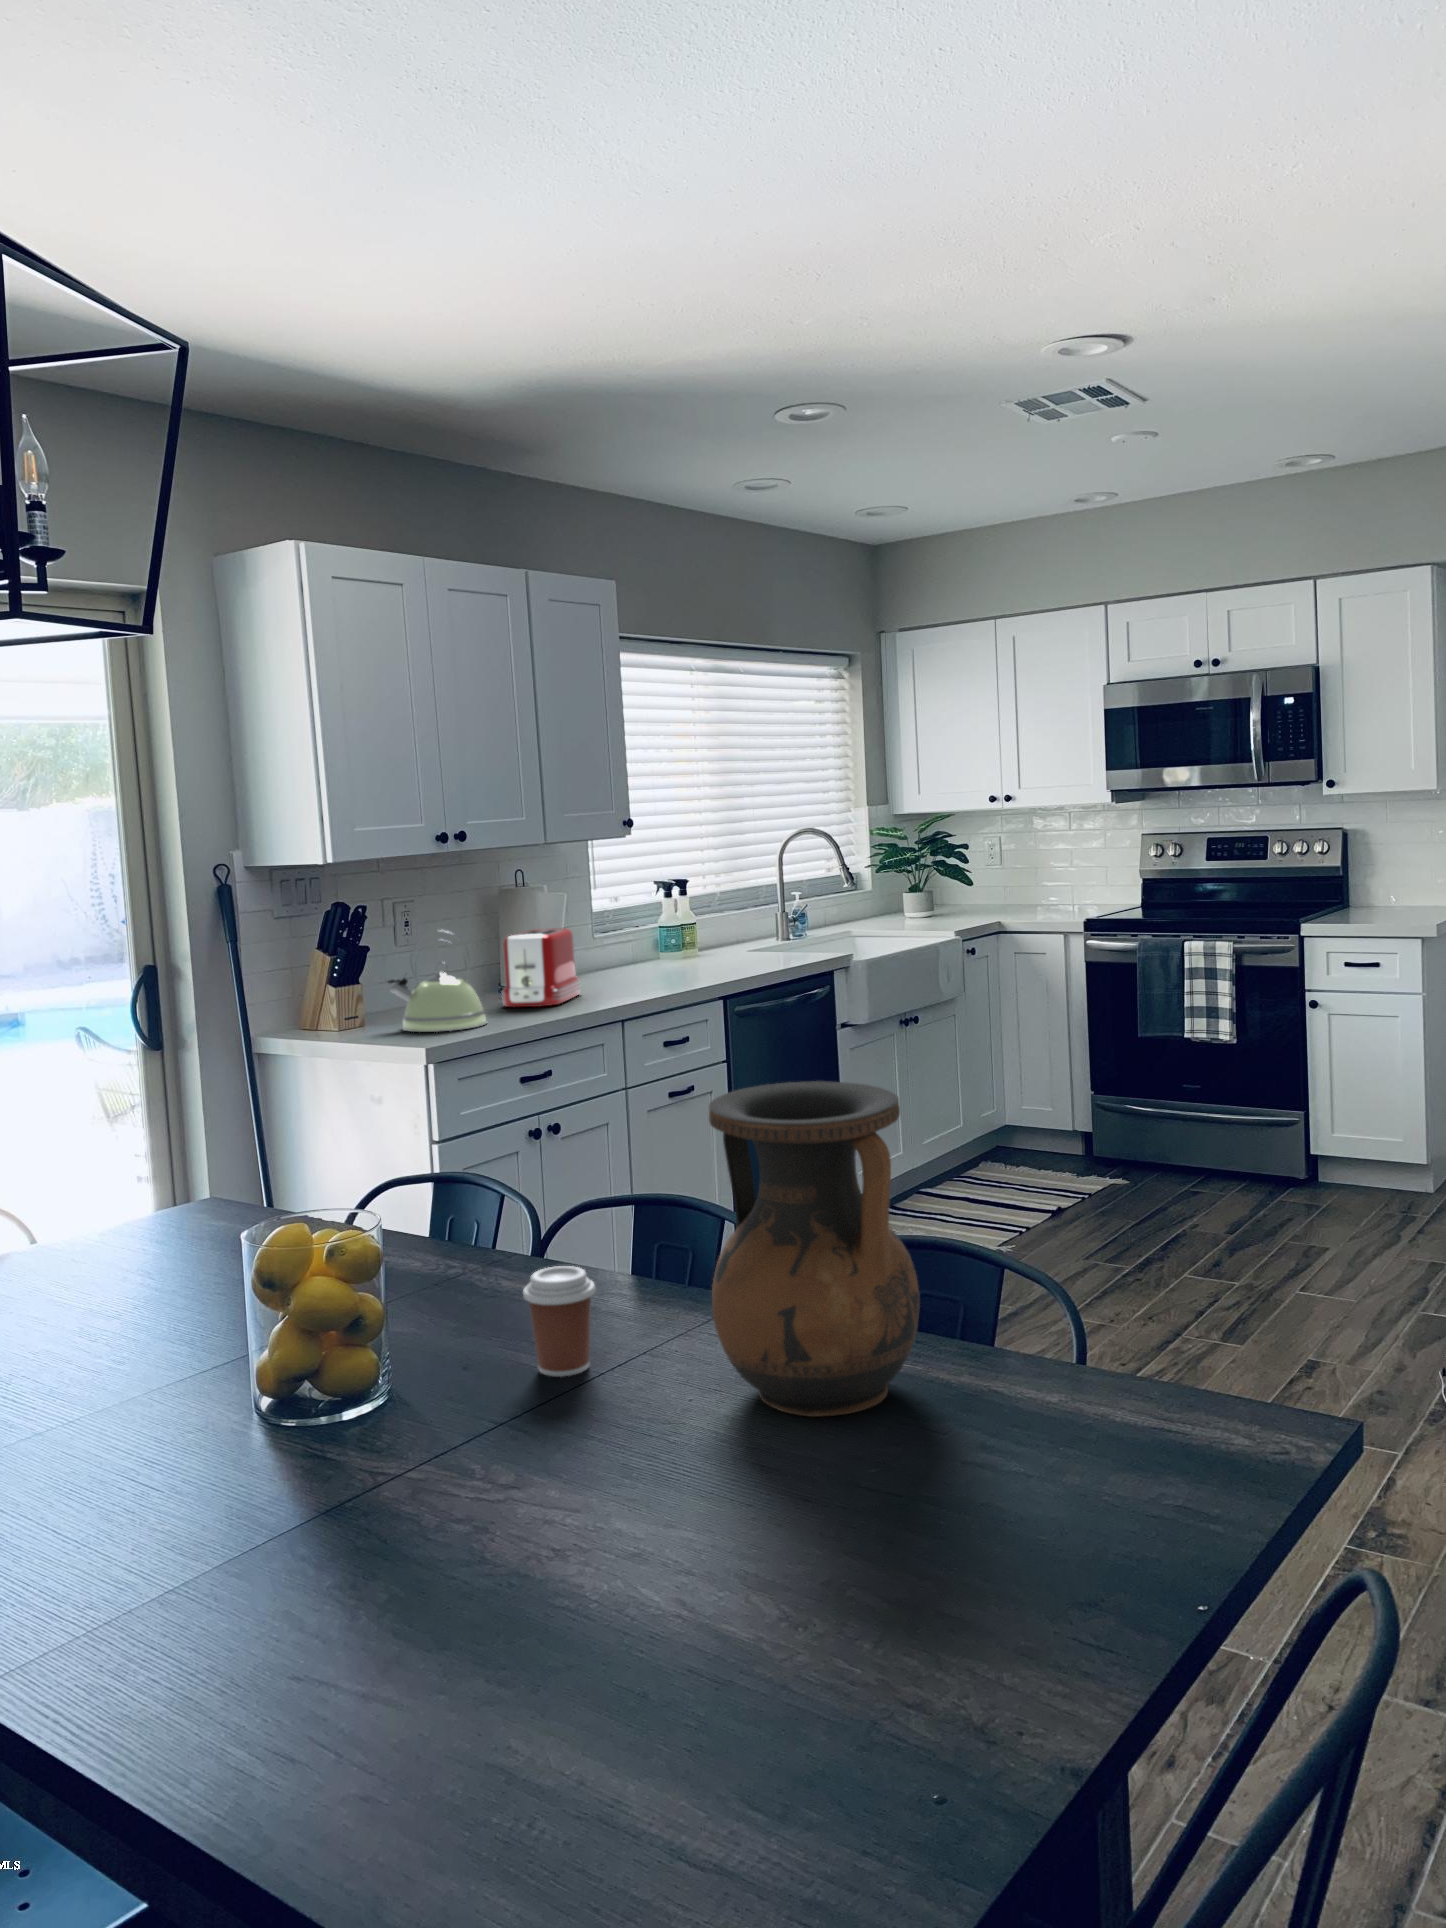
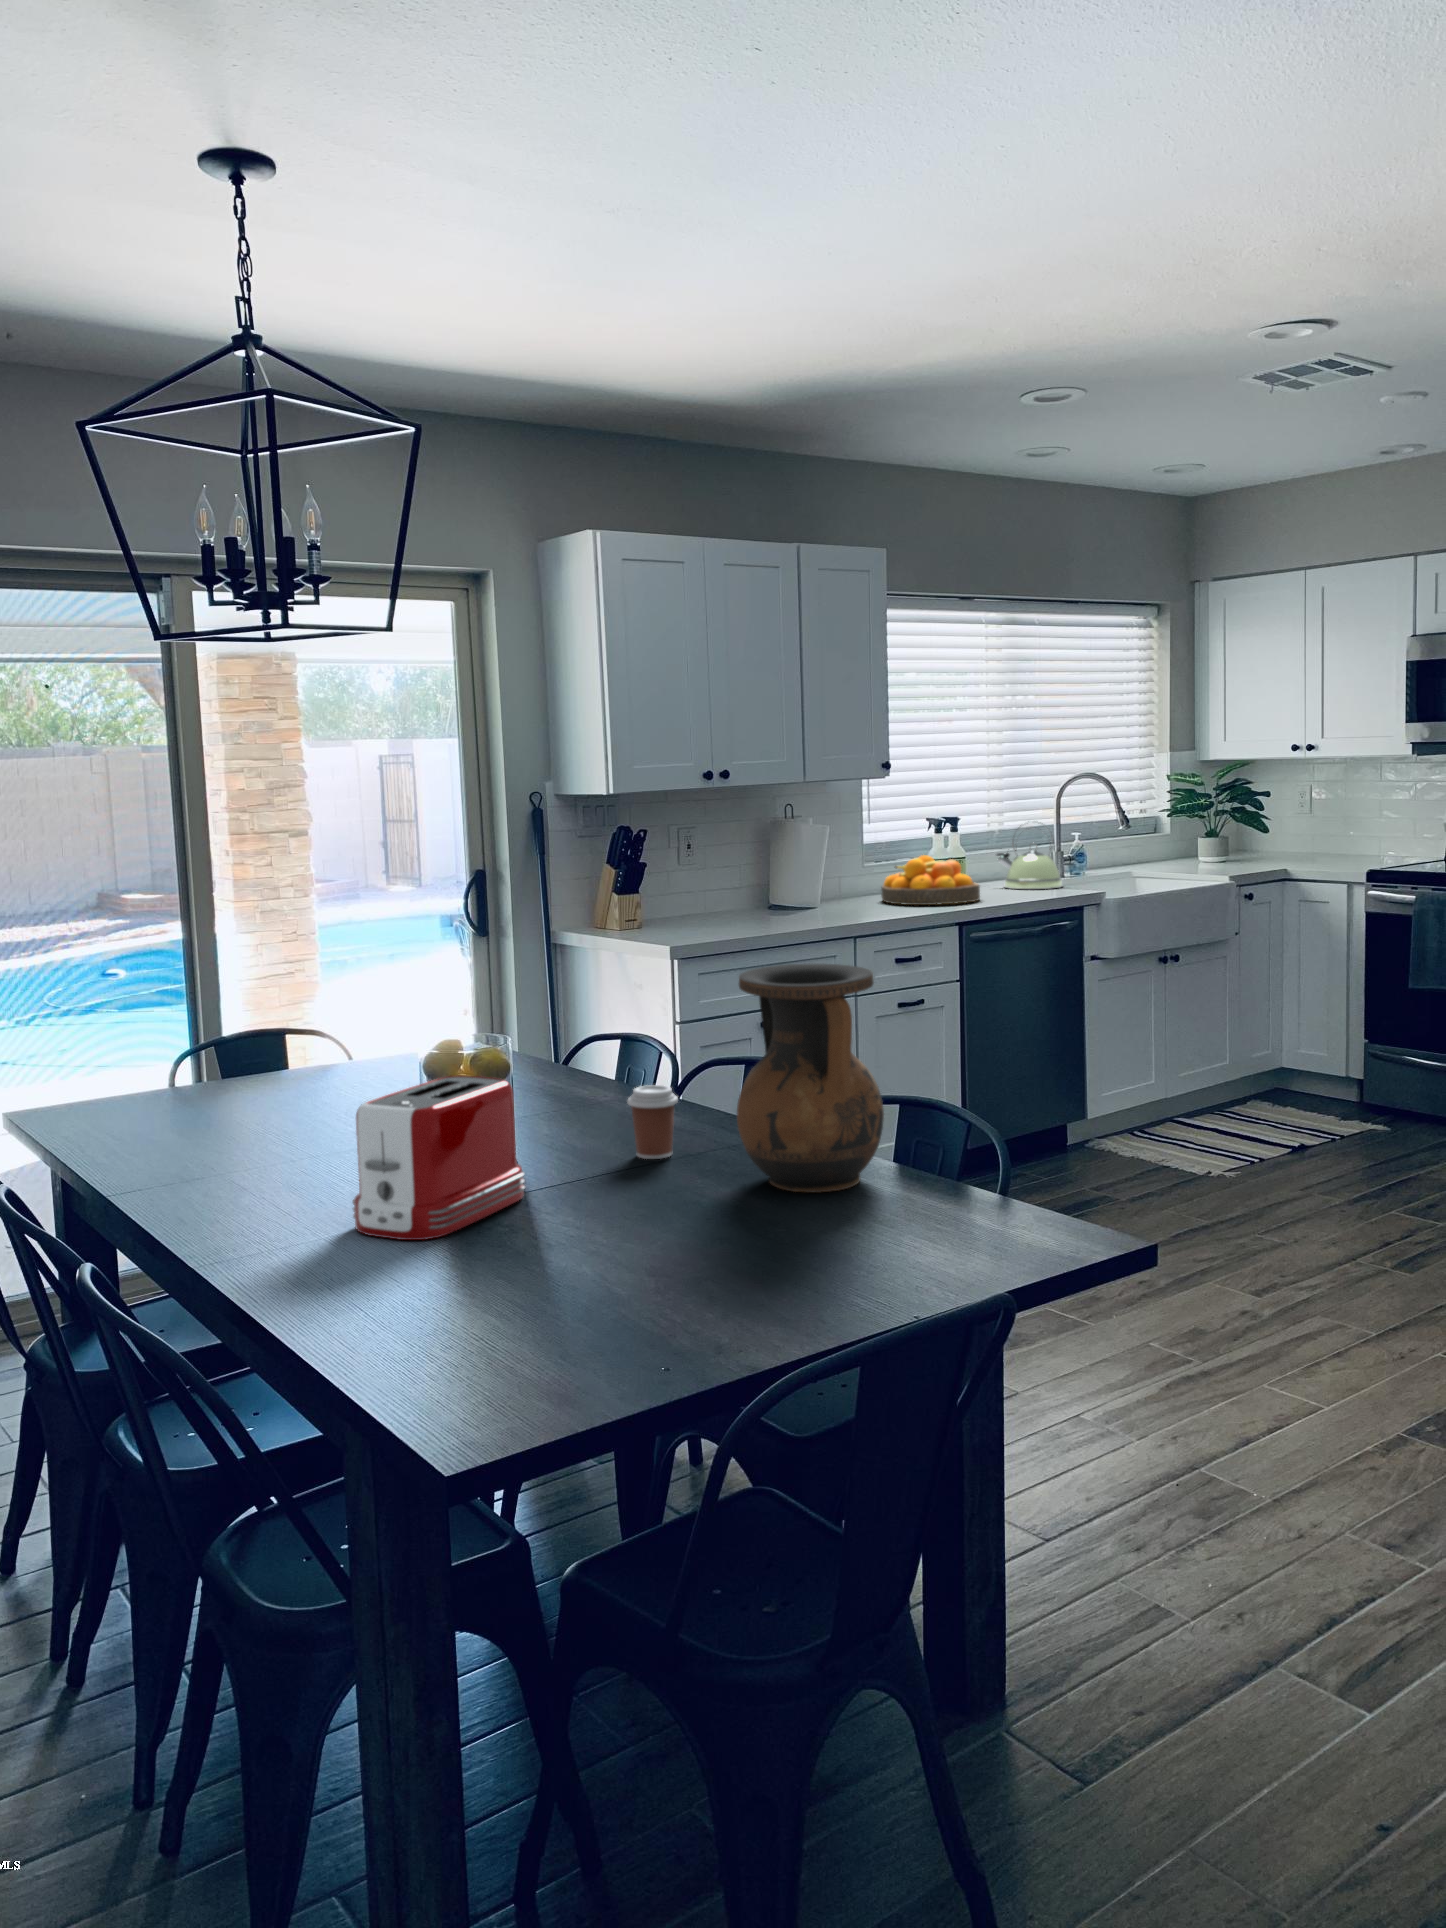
fruit bowl: none [623,923,731,980] -> present [881,855,980,905]
toaster: present [502,928,580,1007] -> present [352,1075,525,1240]
kettle: present [388,930,487,1032] -> present [997,825,1062,889]

